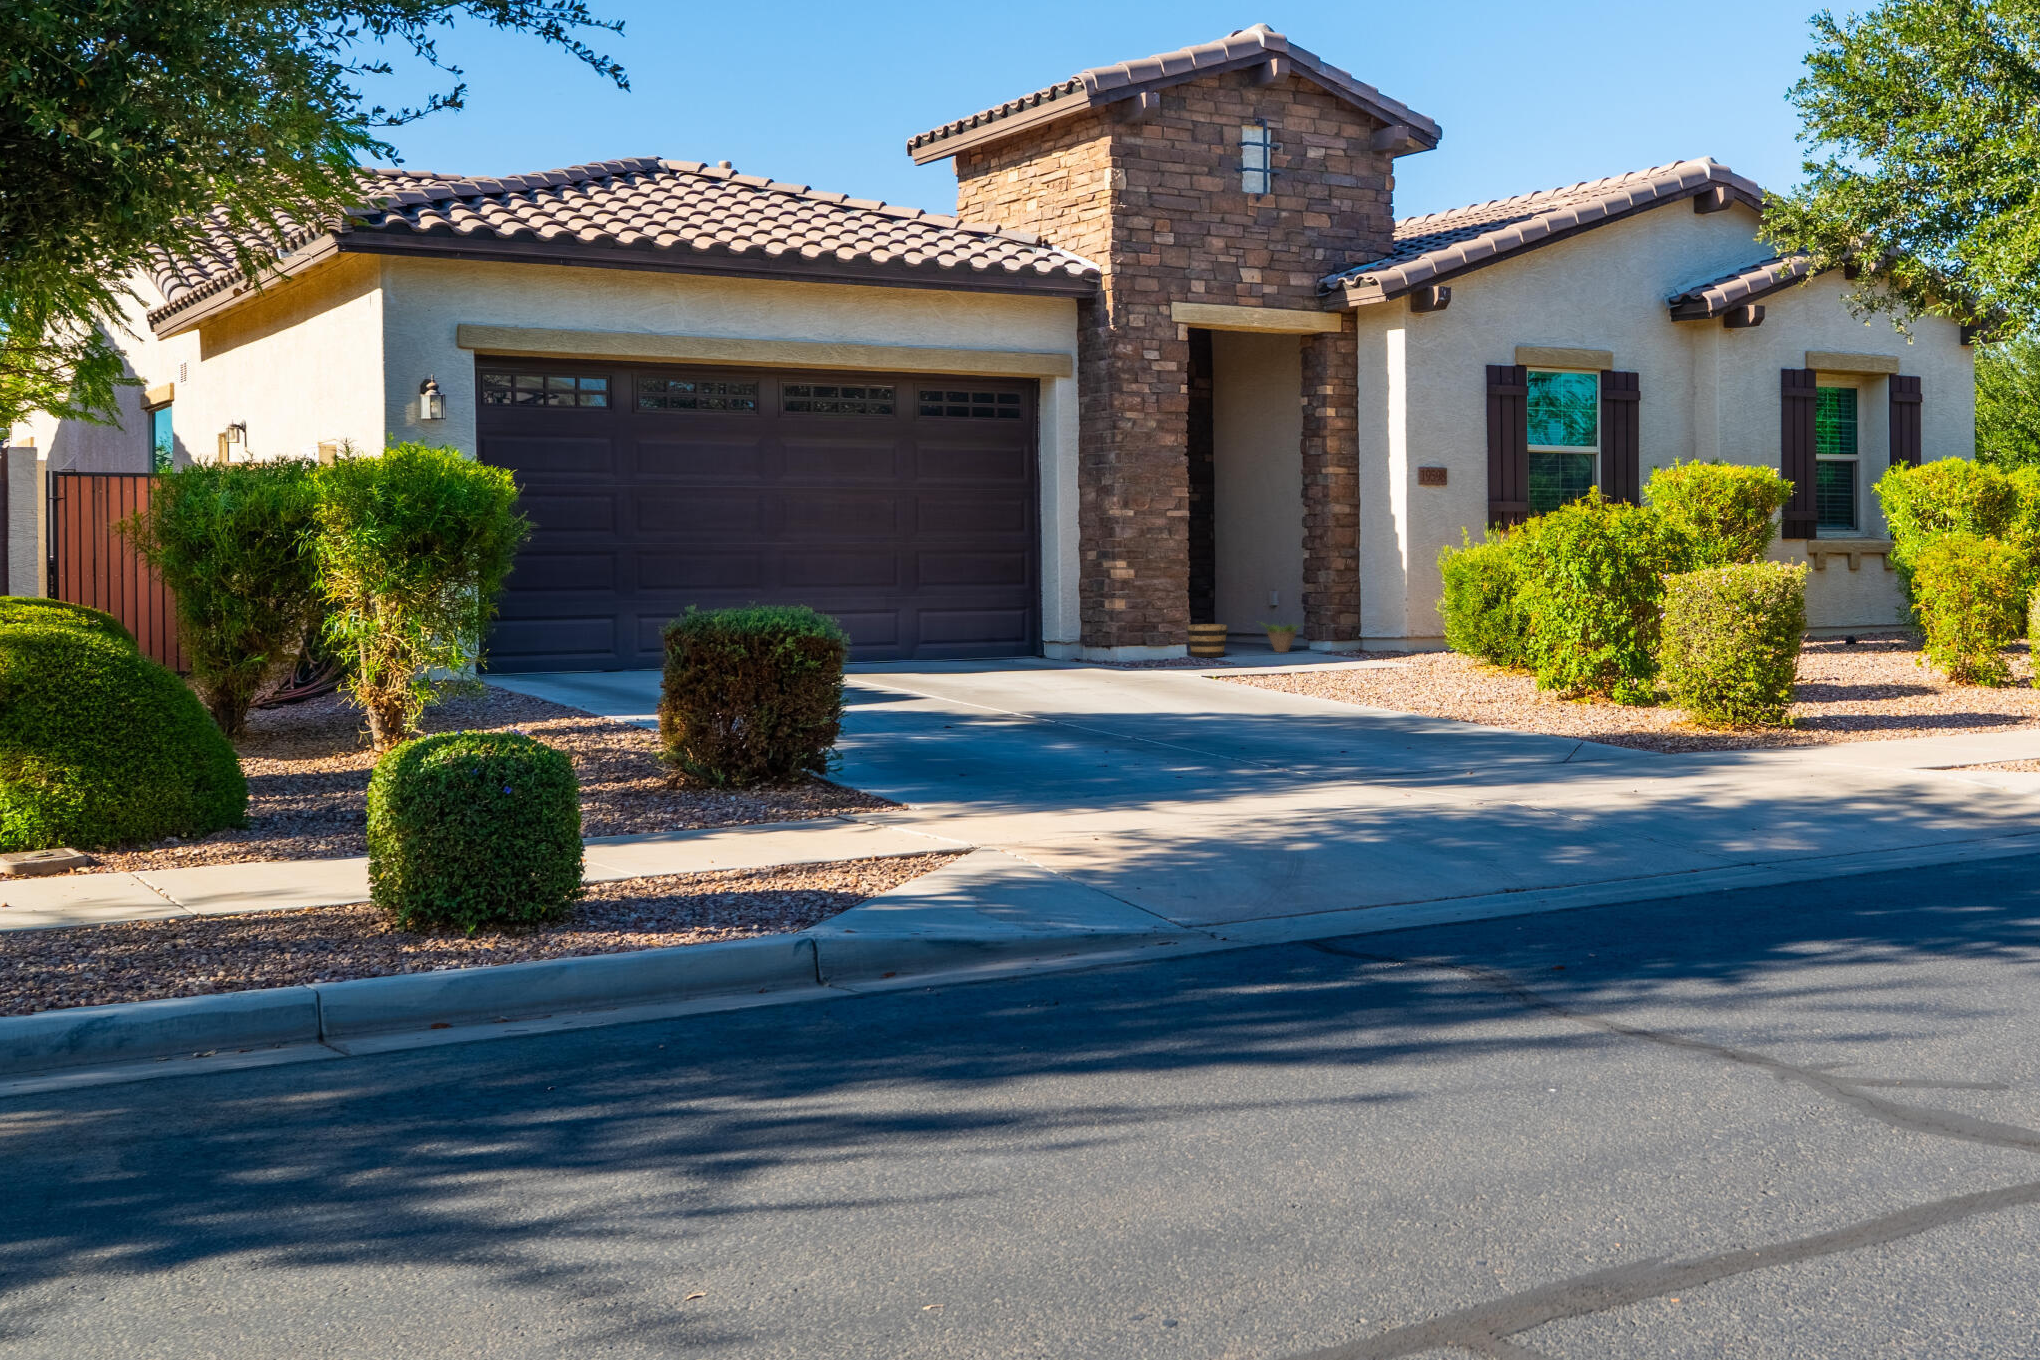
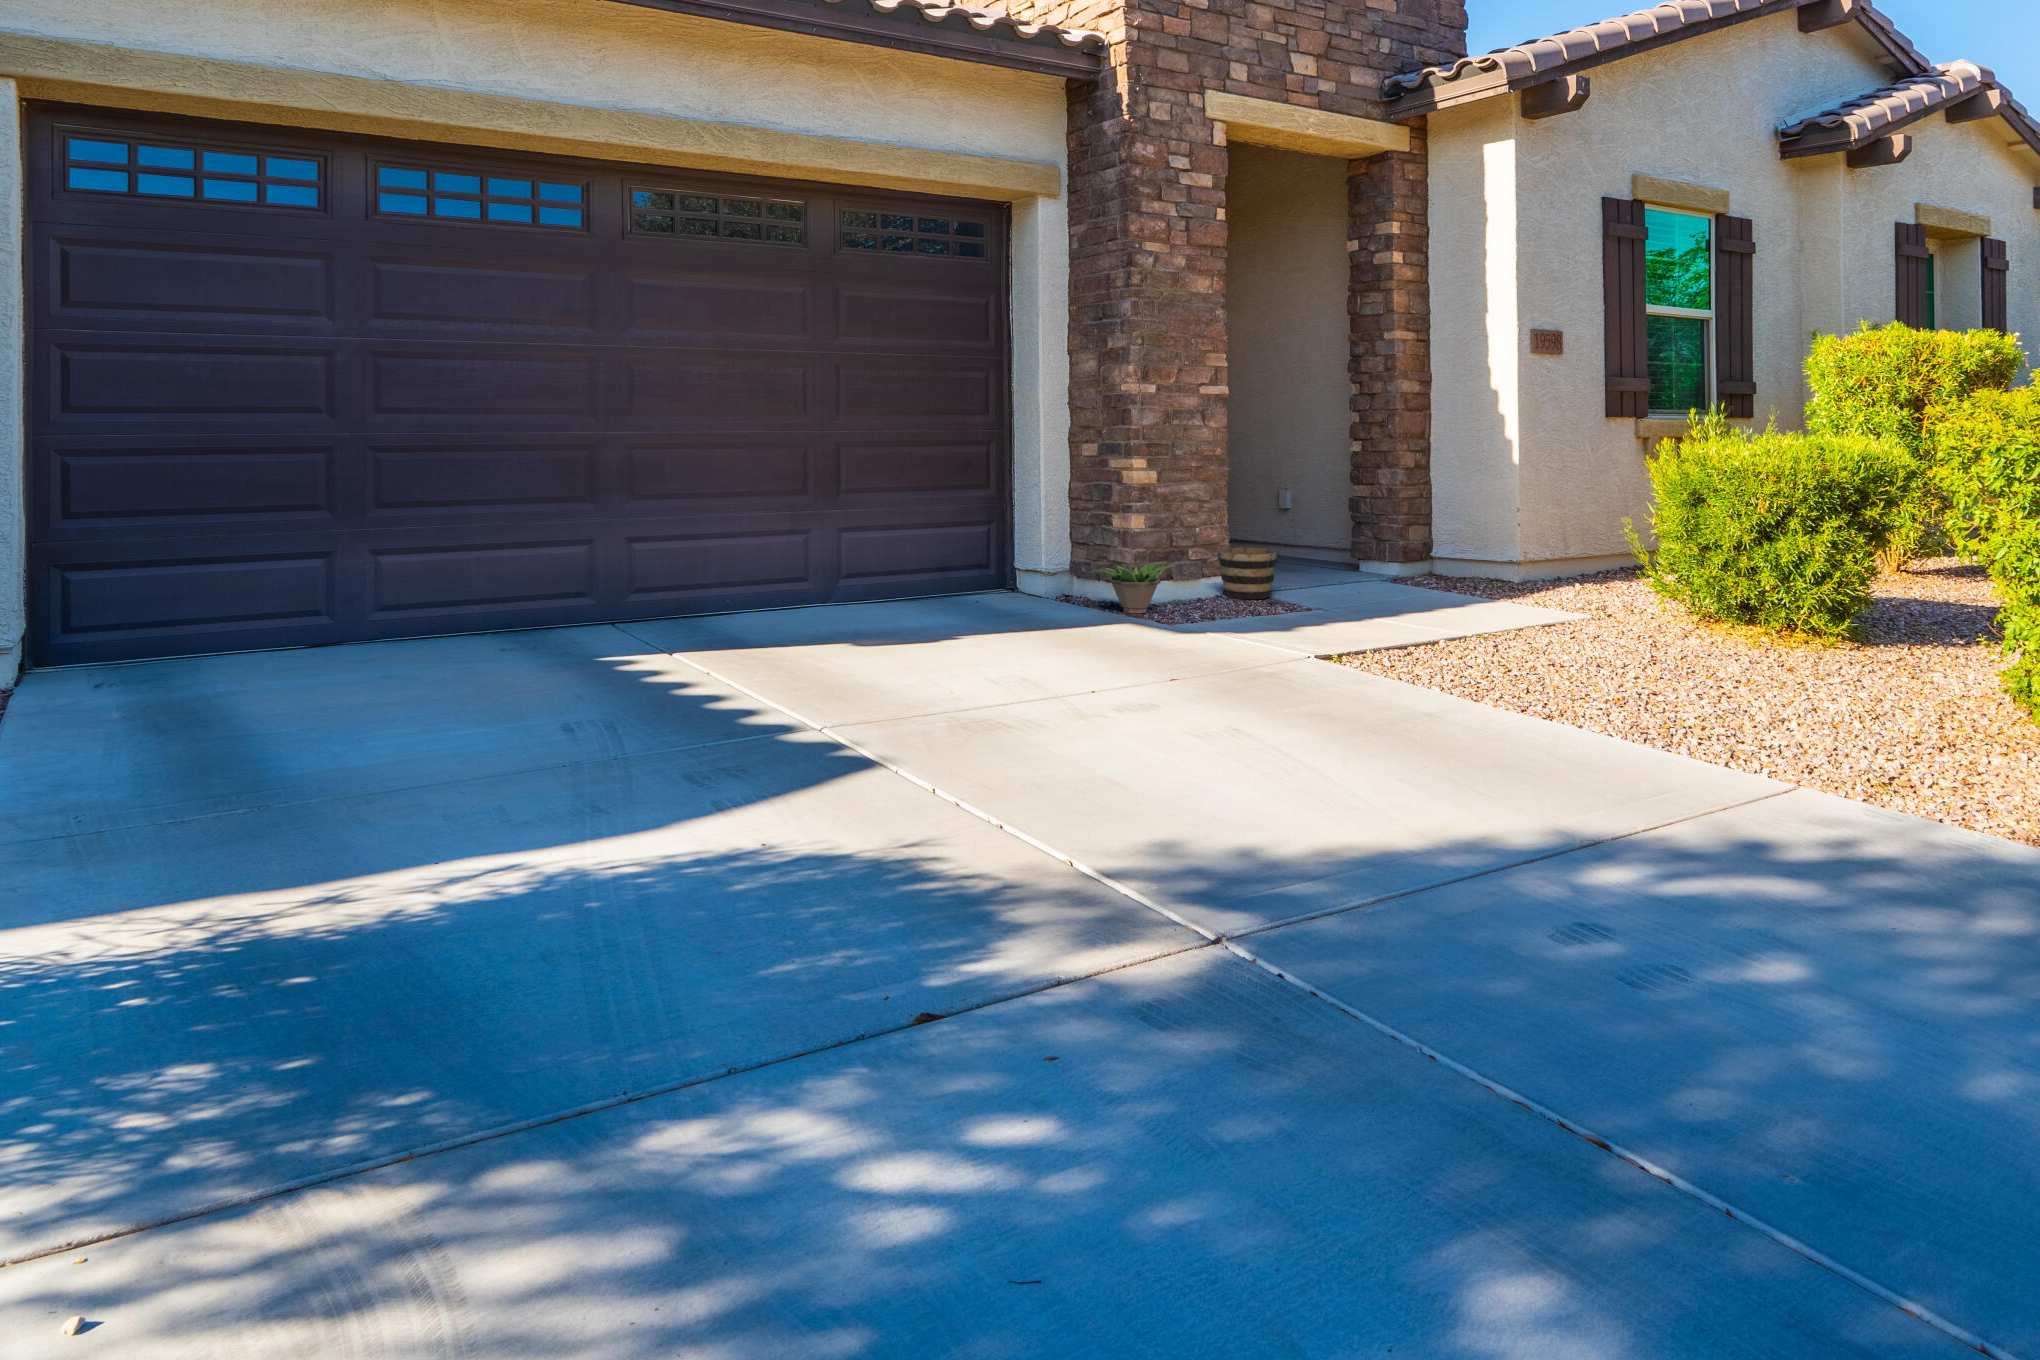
decorative plant: present [1264,624,1299,652] -> present [1090,561,1177,613]

